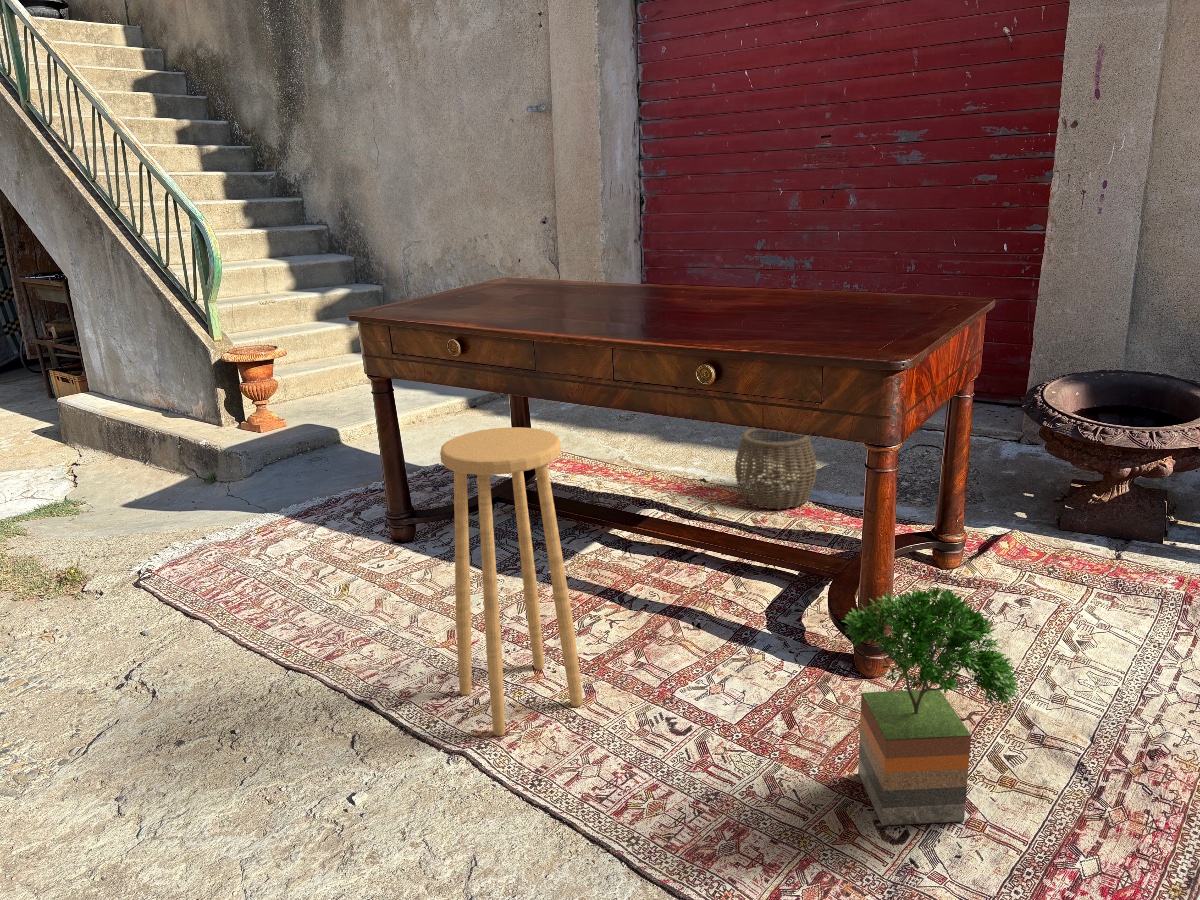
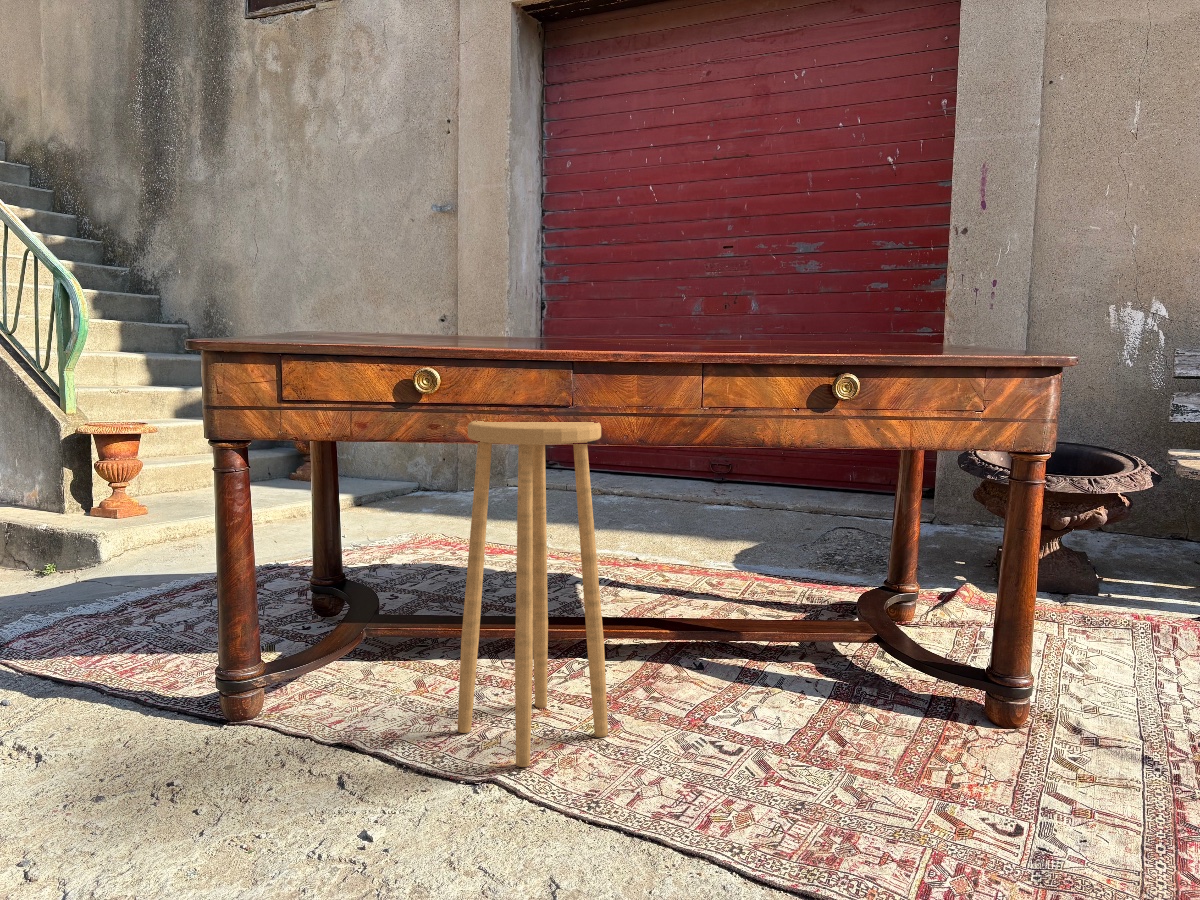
woven basket: present [735,429,817,509] -> none [680,494,764,576]
potted tree: present [841,587,1019,825] -> none [926,555,1135,818]

